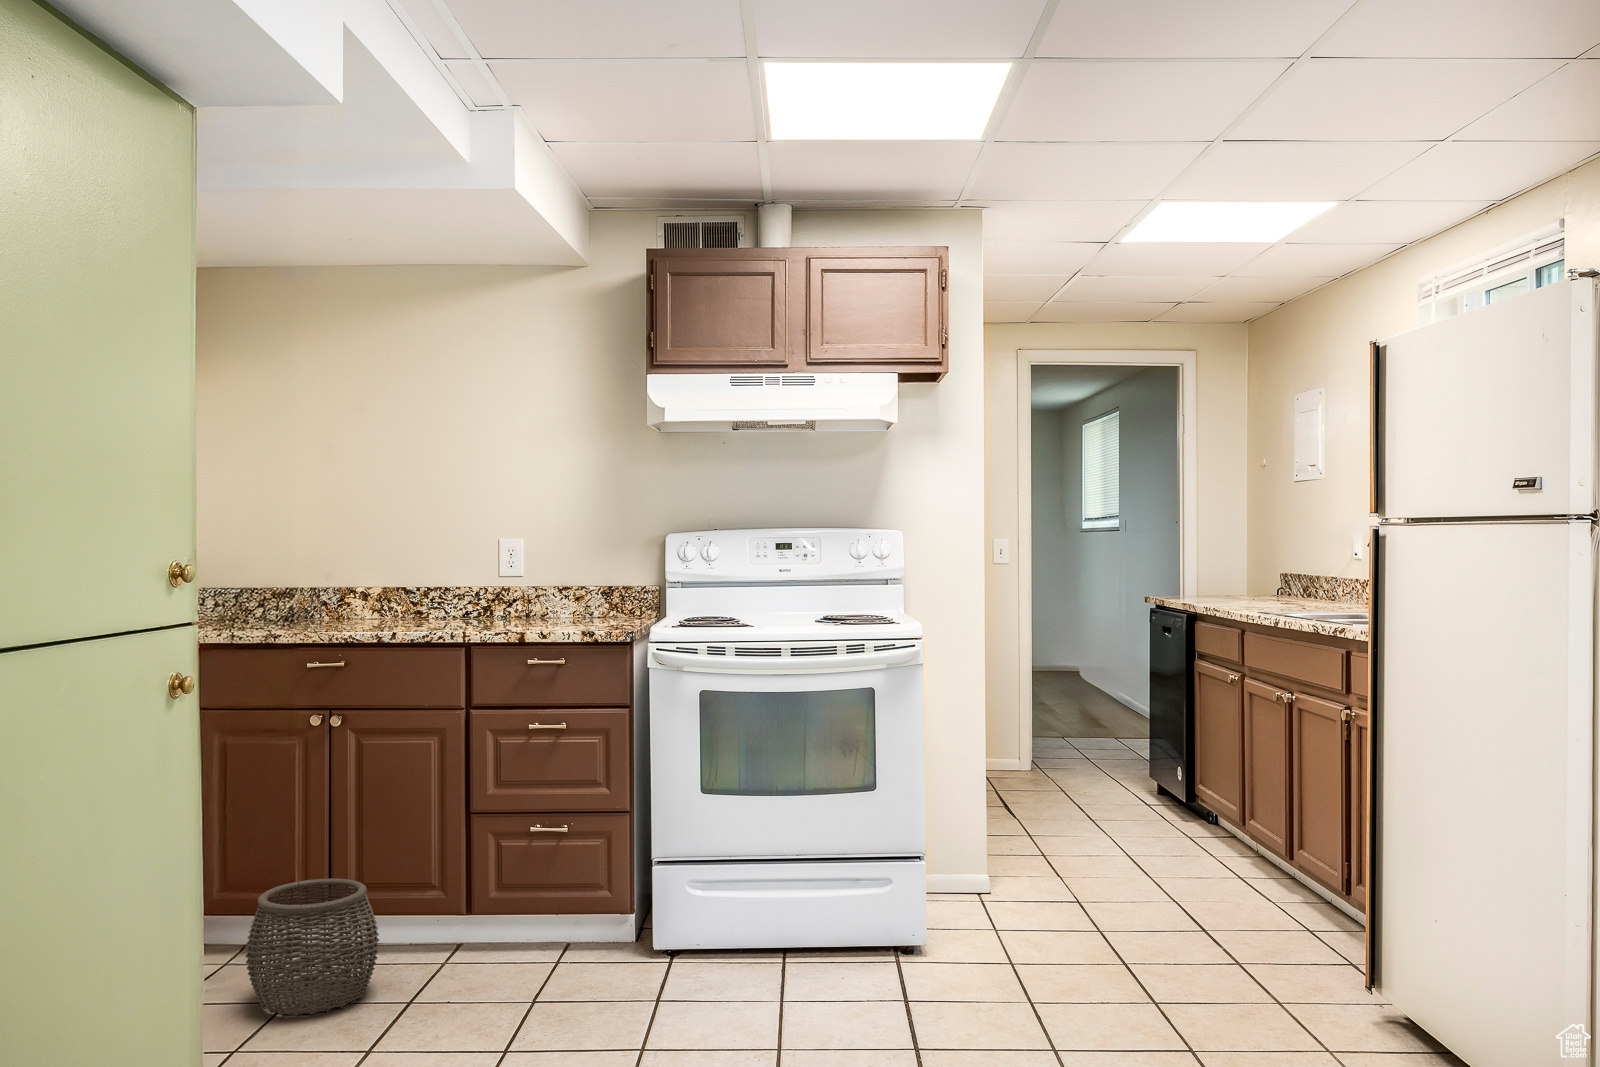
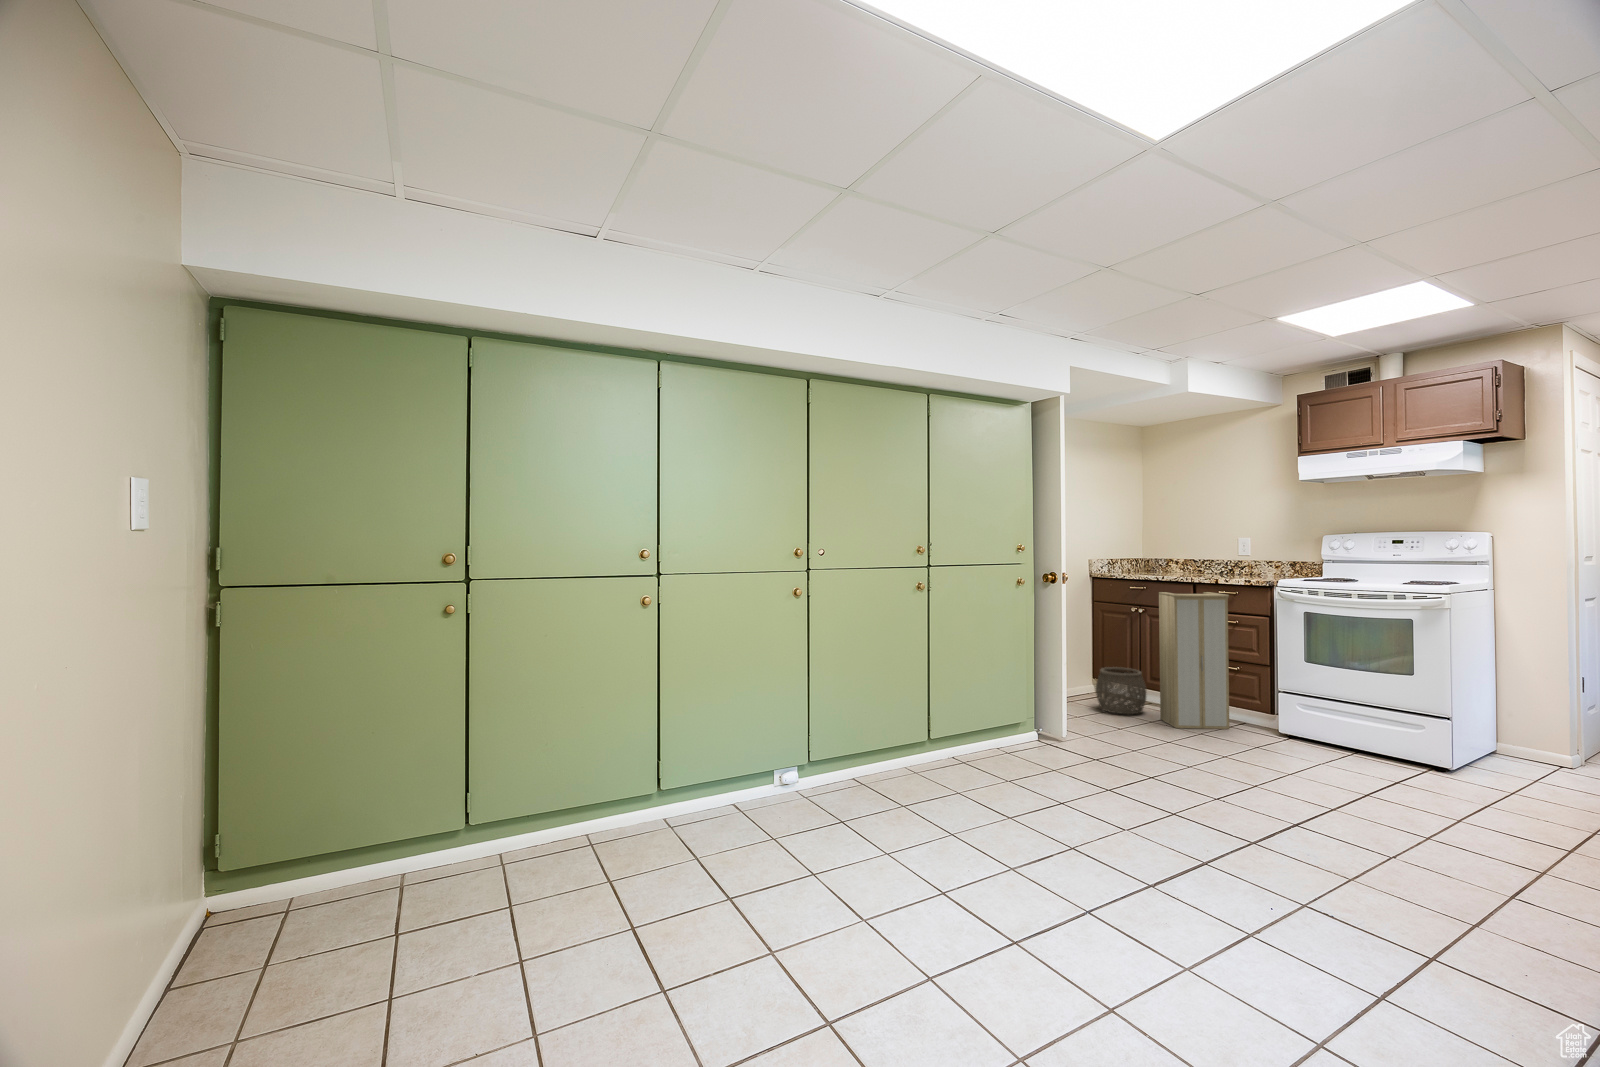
cabinet: none [420,664,568,1008] -> present [1159,592,1229,729]

